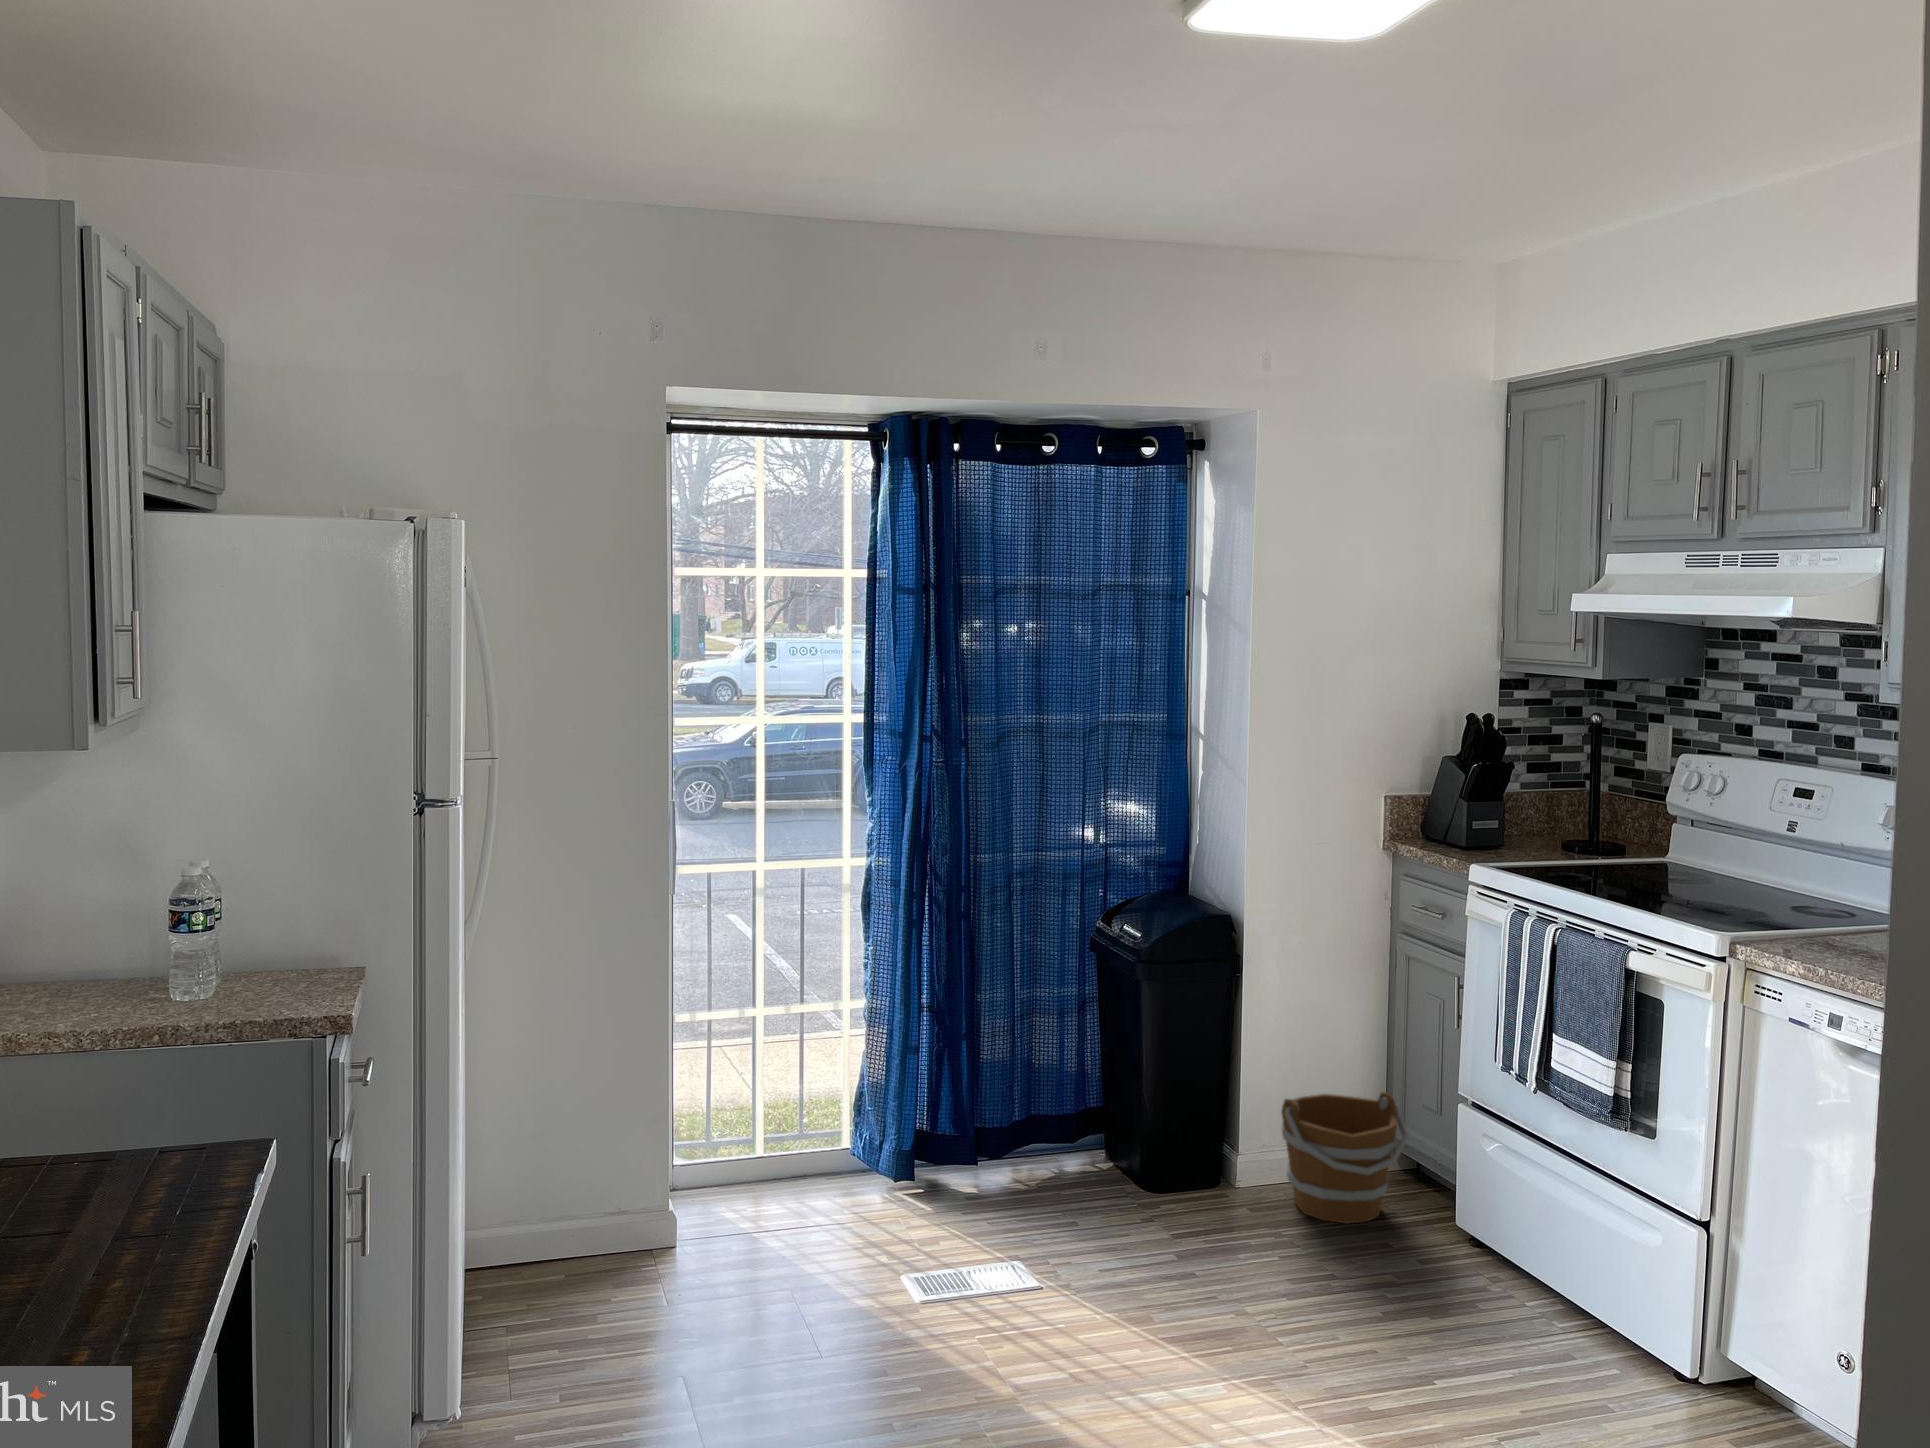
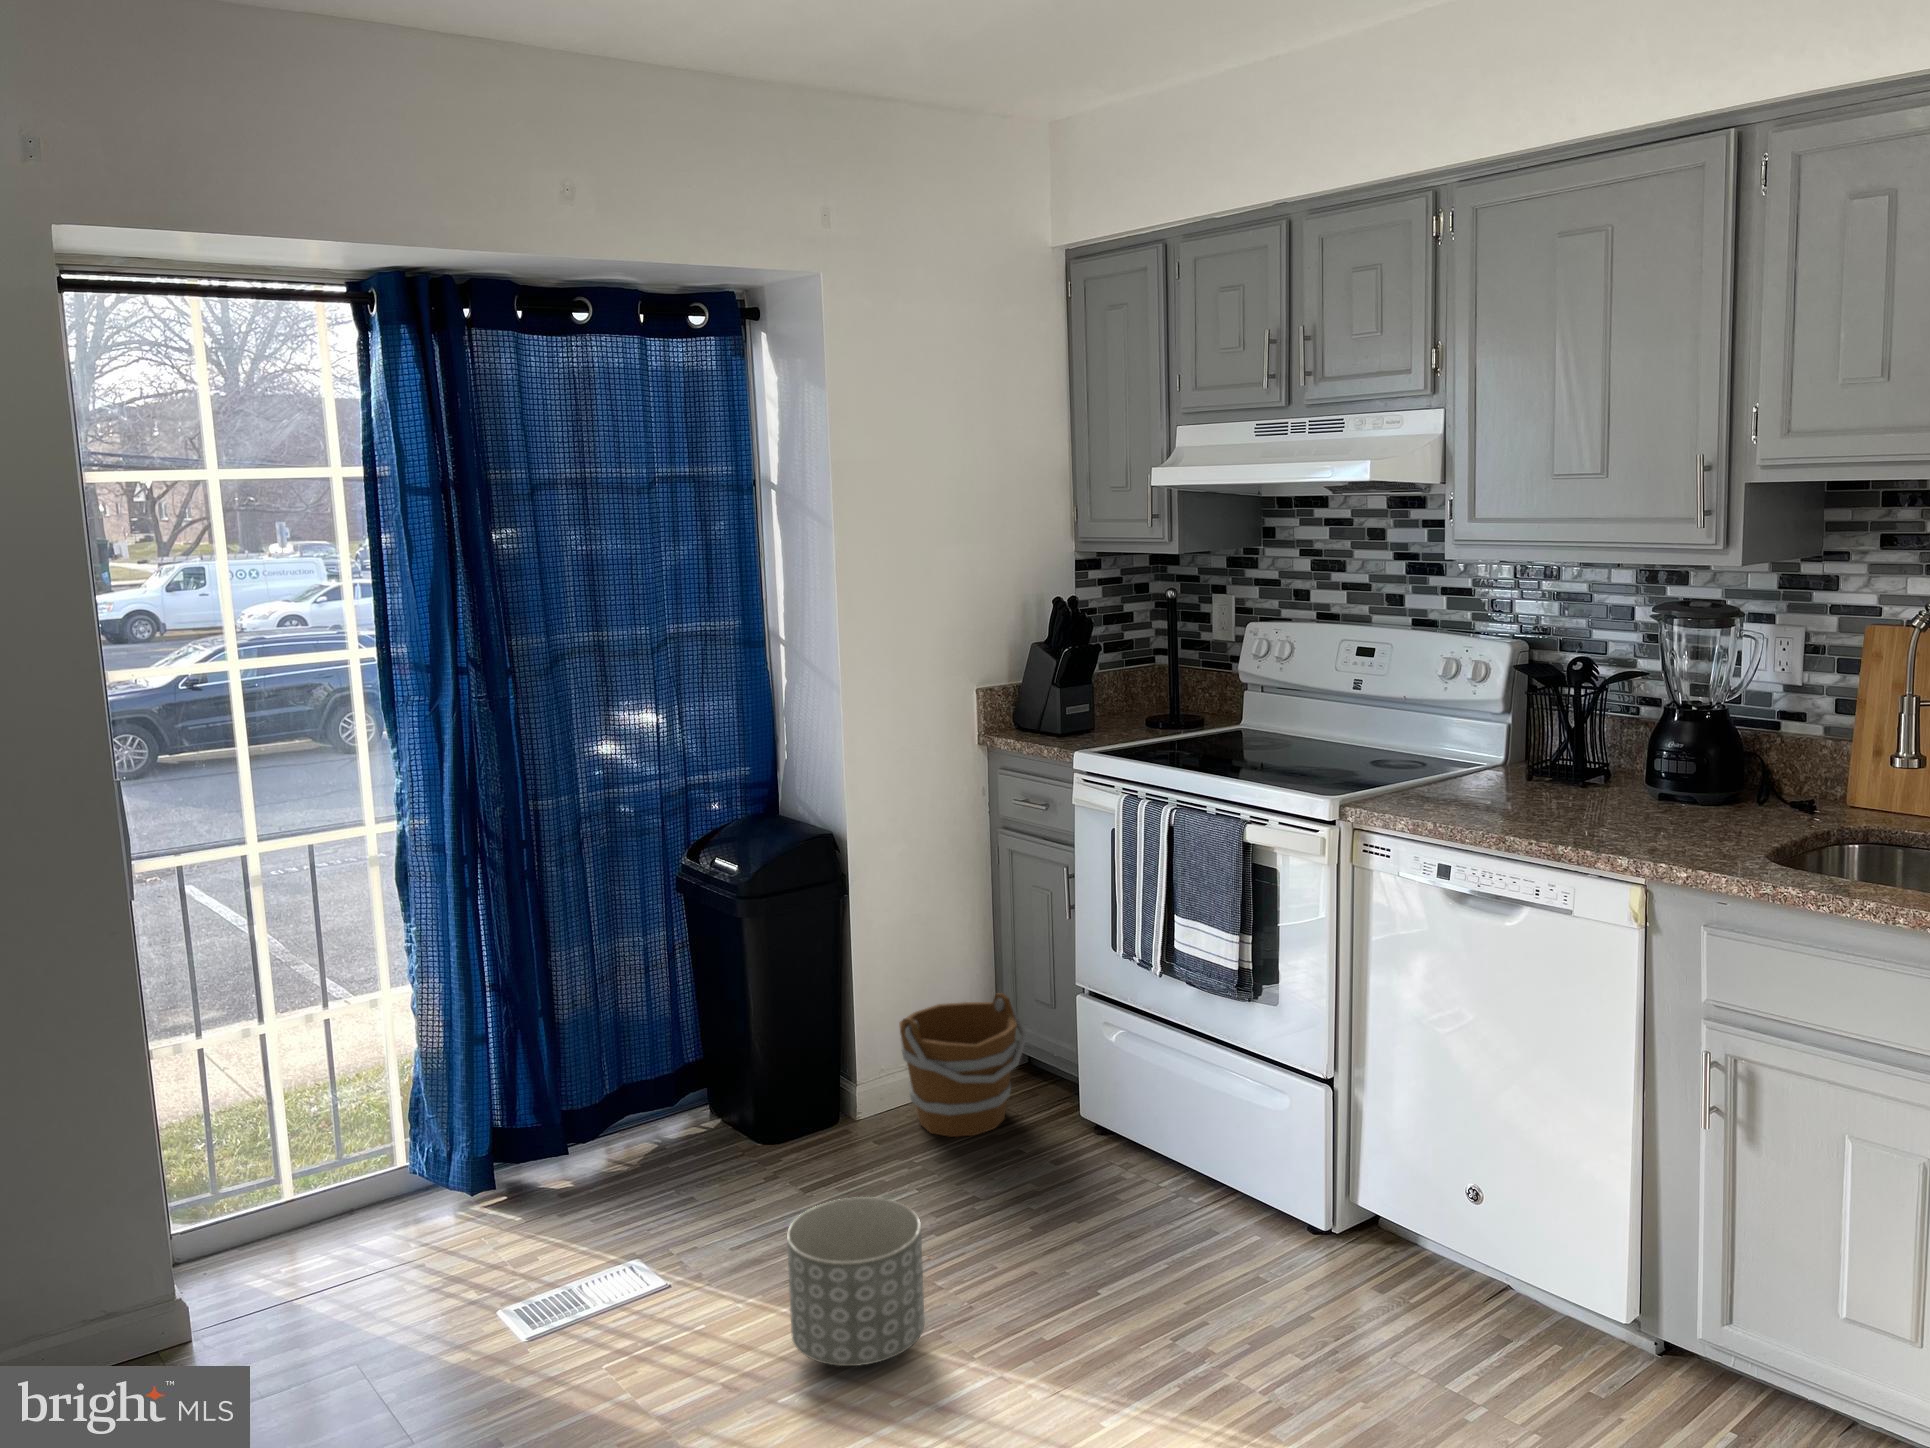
planter: none [1136,1237,1259,1386] -> present [787,1197,924,1366]

